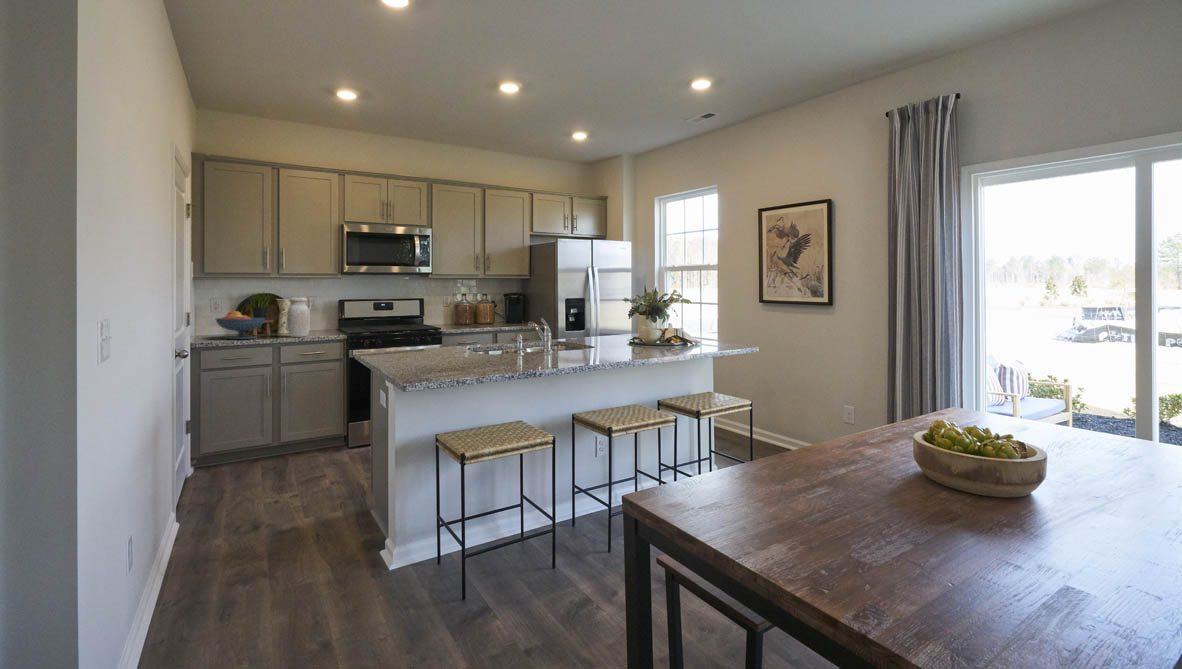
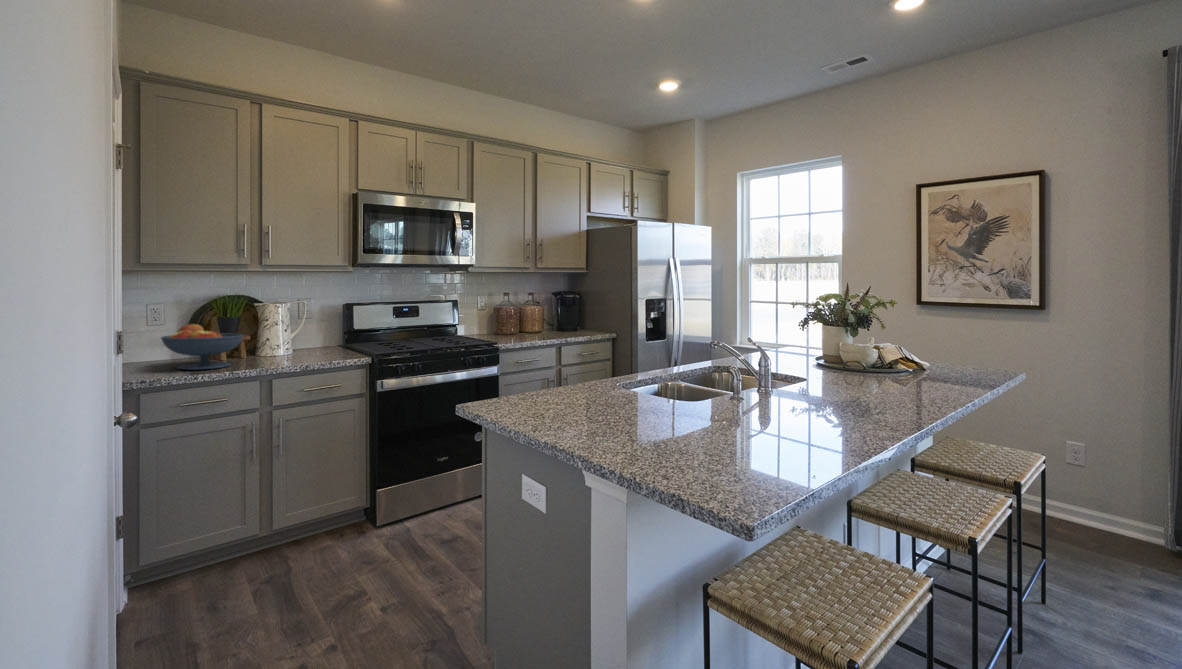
jar: present [287,297,310,337] -> none [278,302,314,362]

